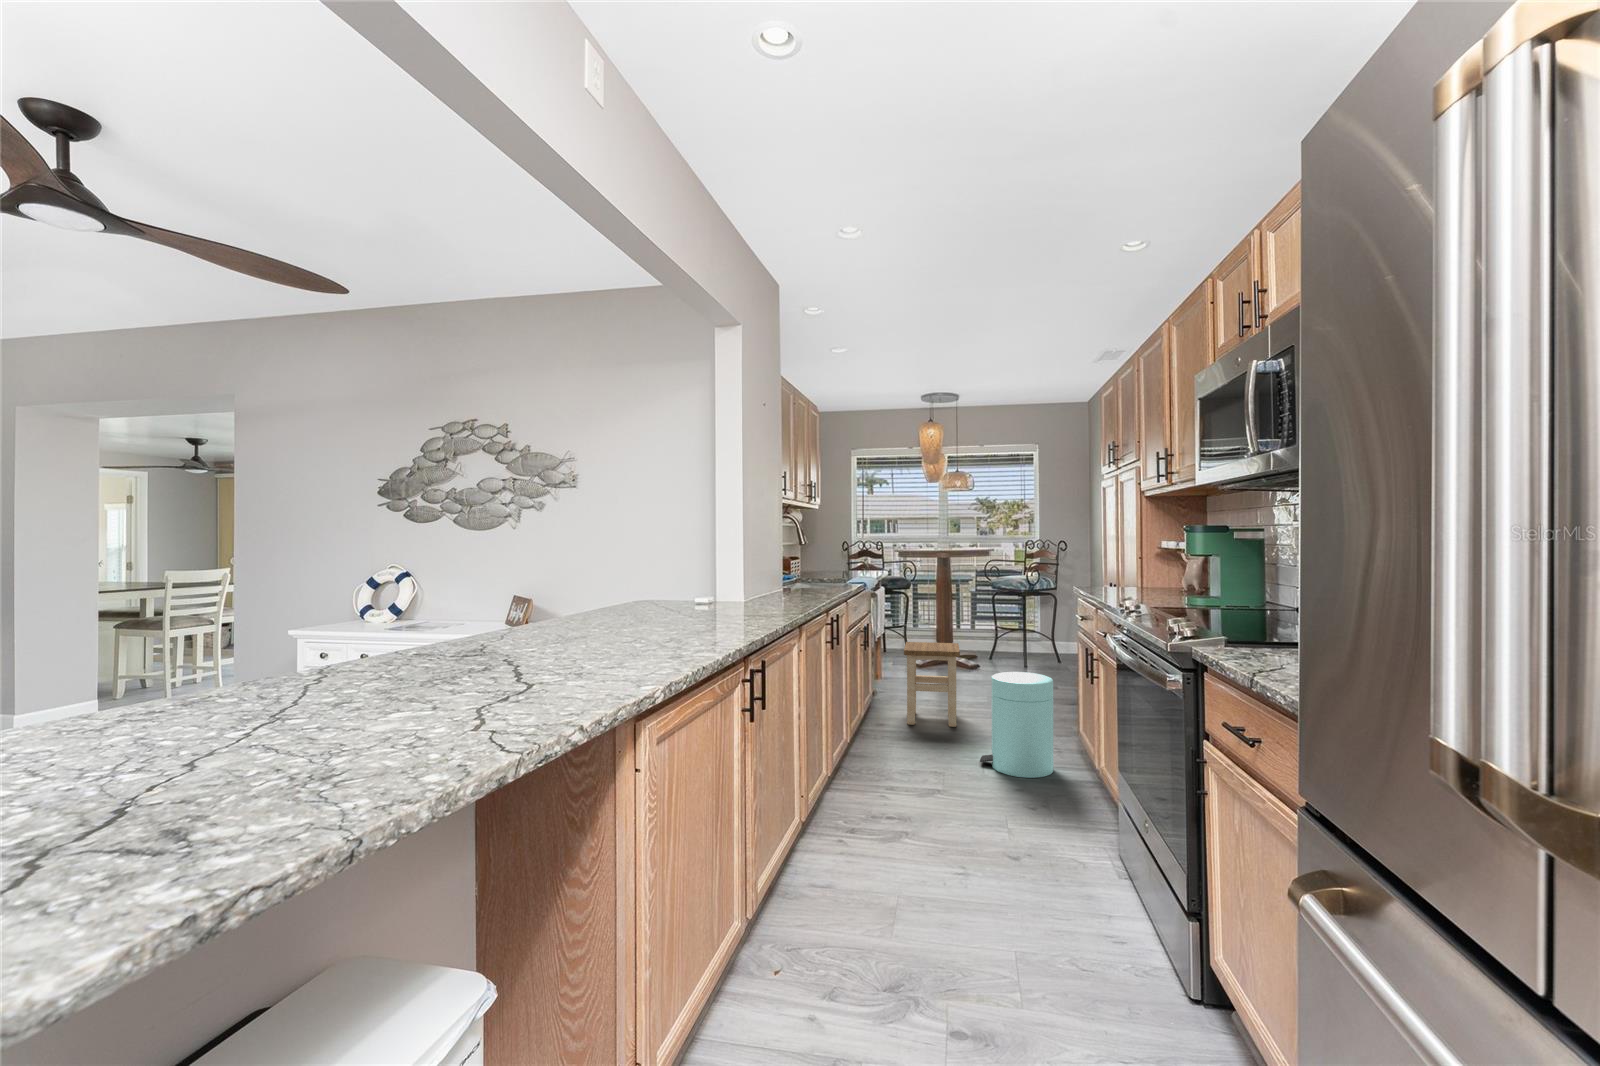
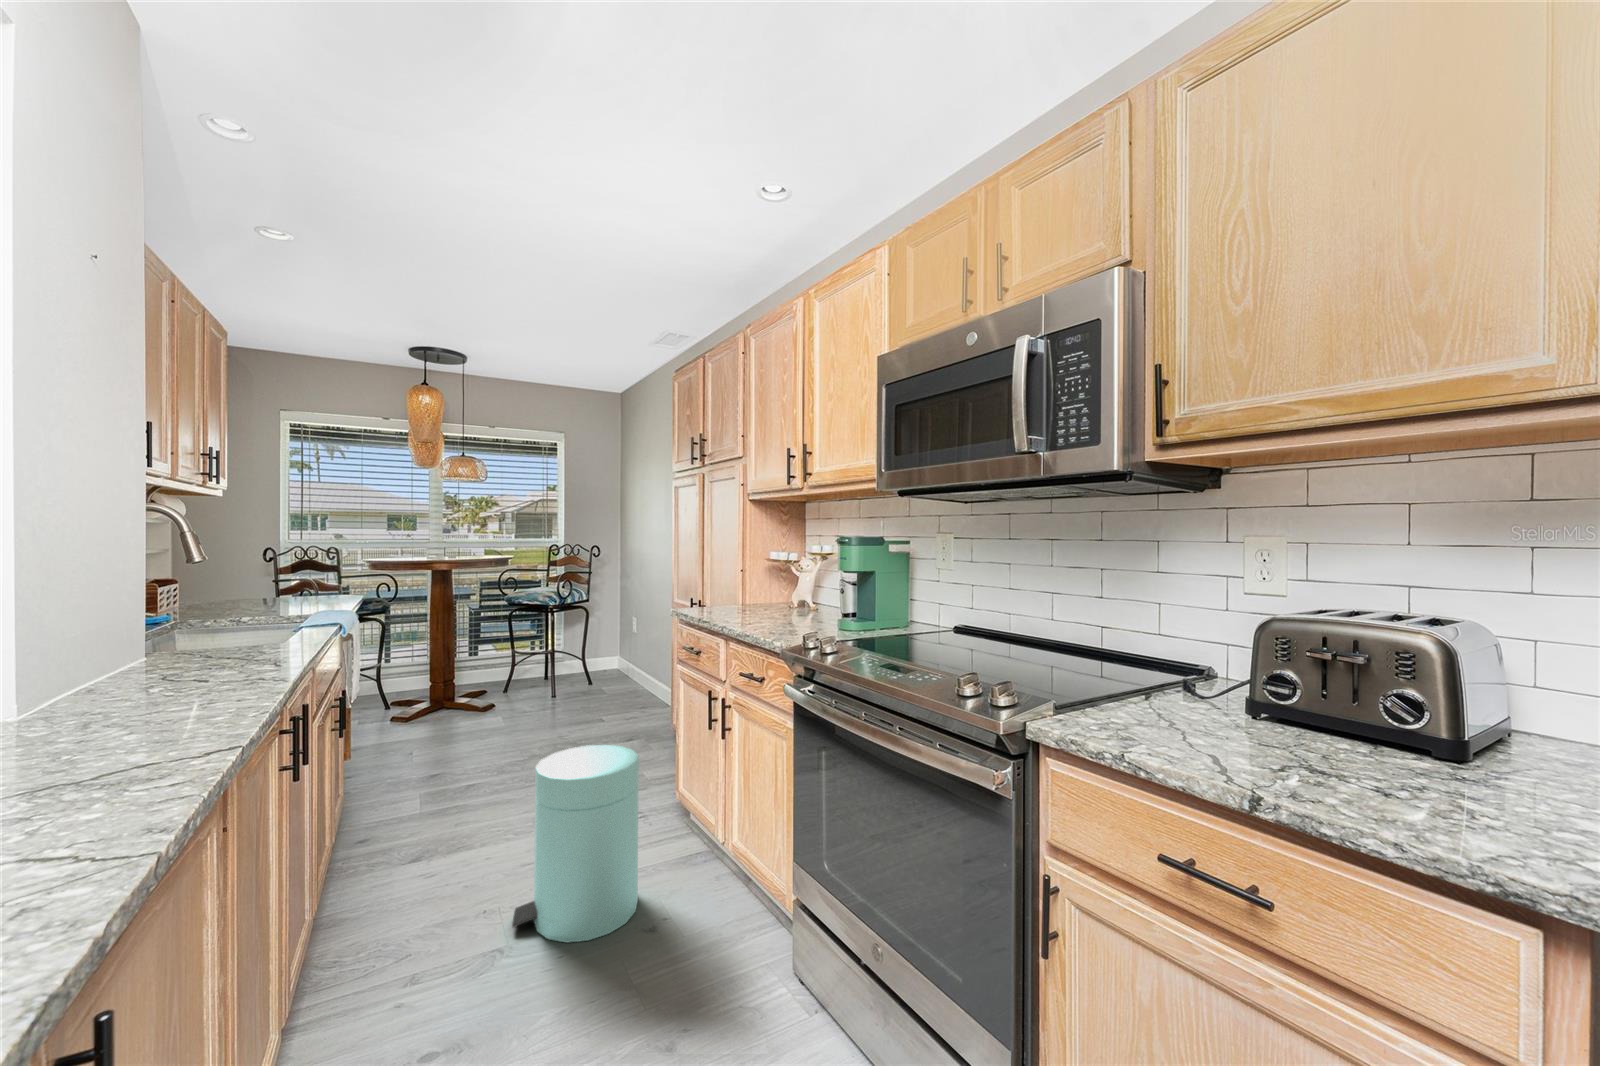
stool: present [904,642,960,727] -> none [360,697,470,860]

